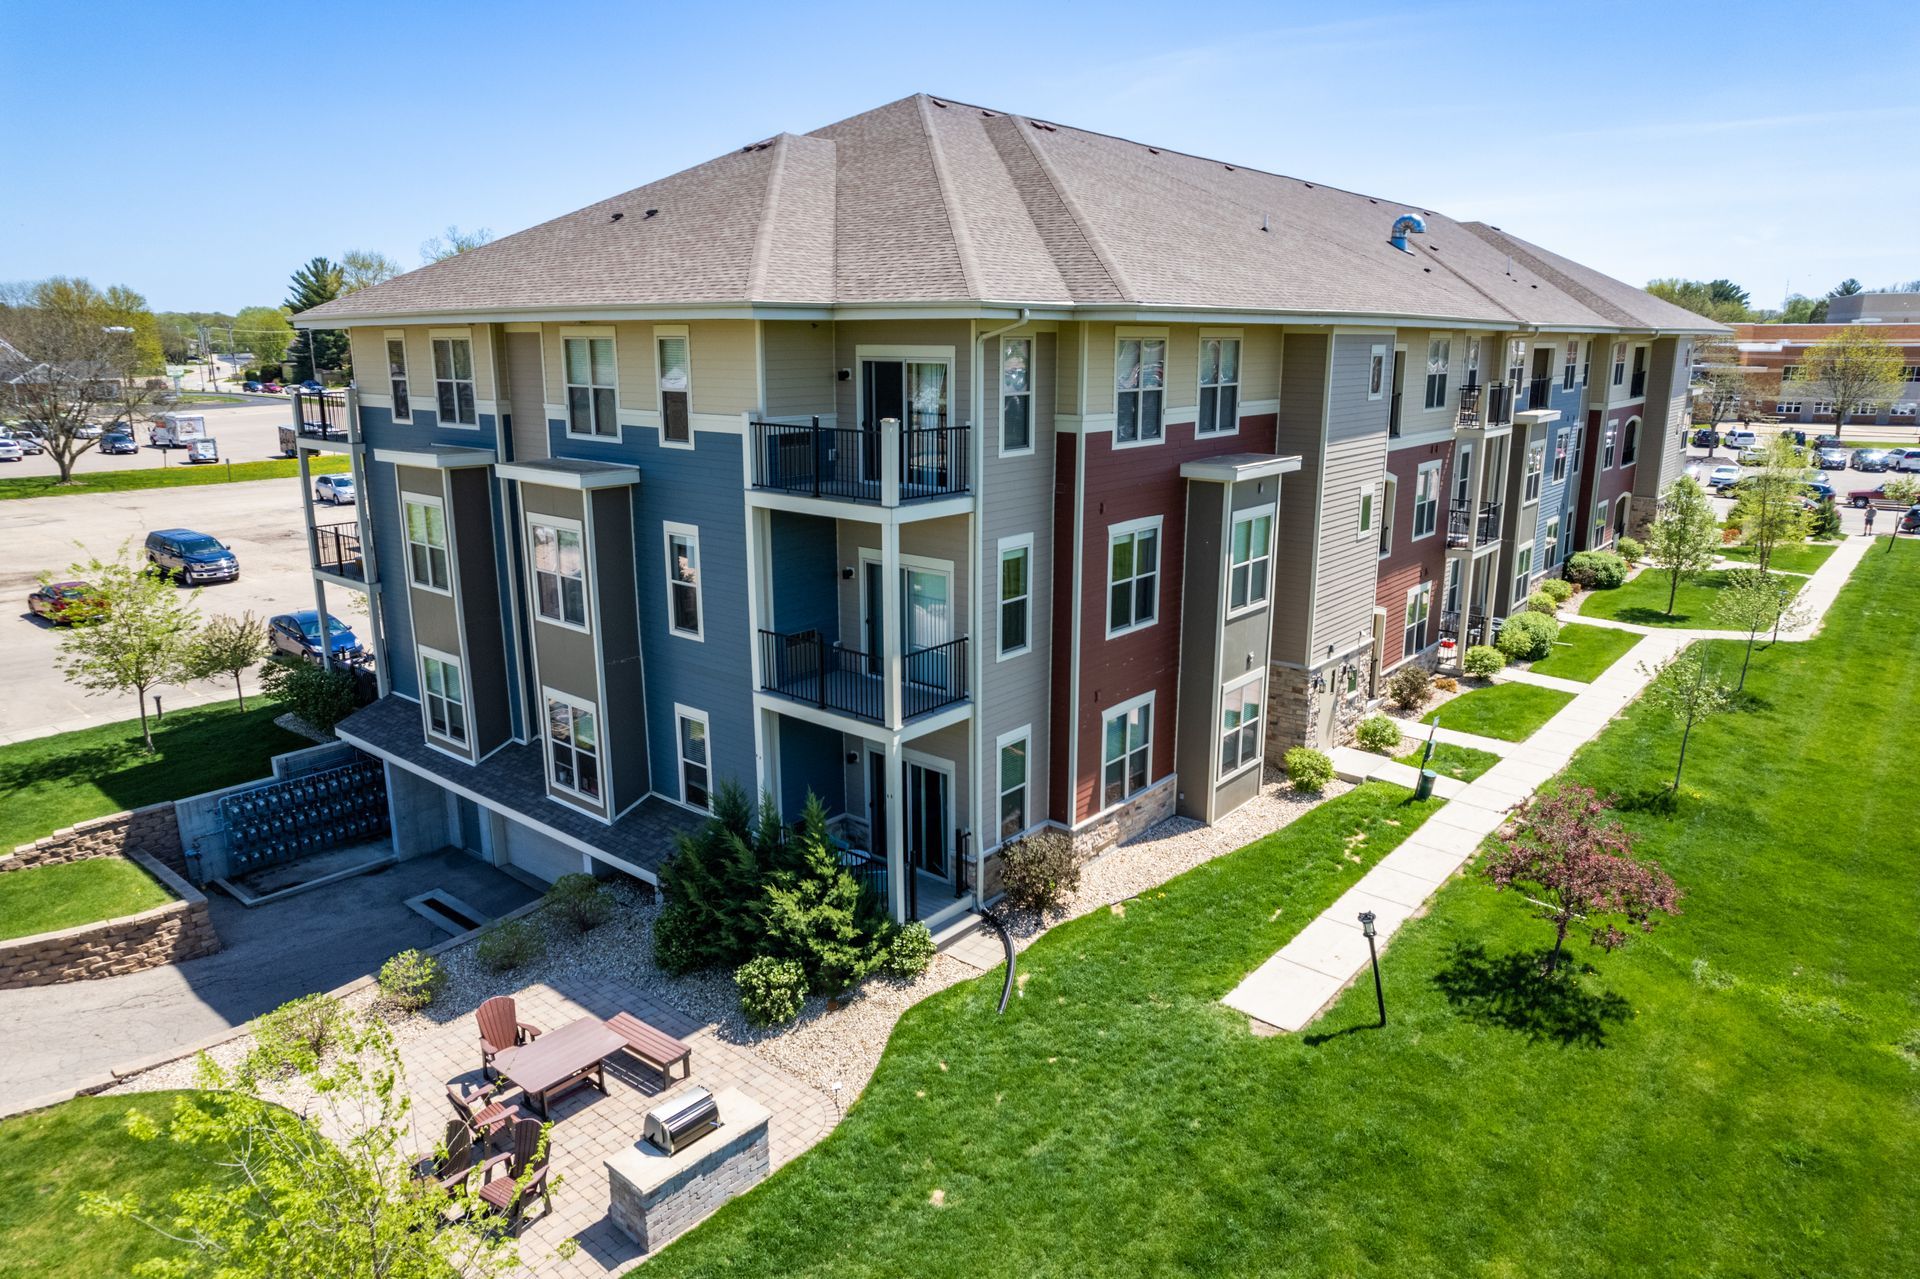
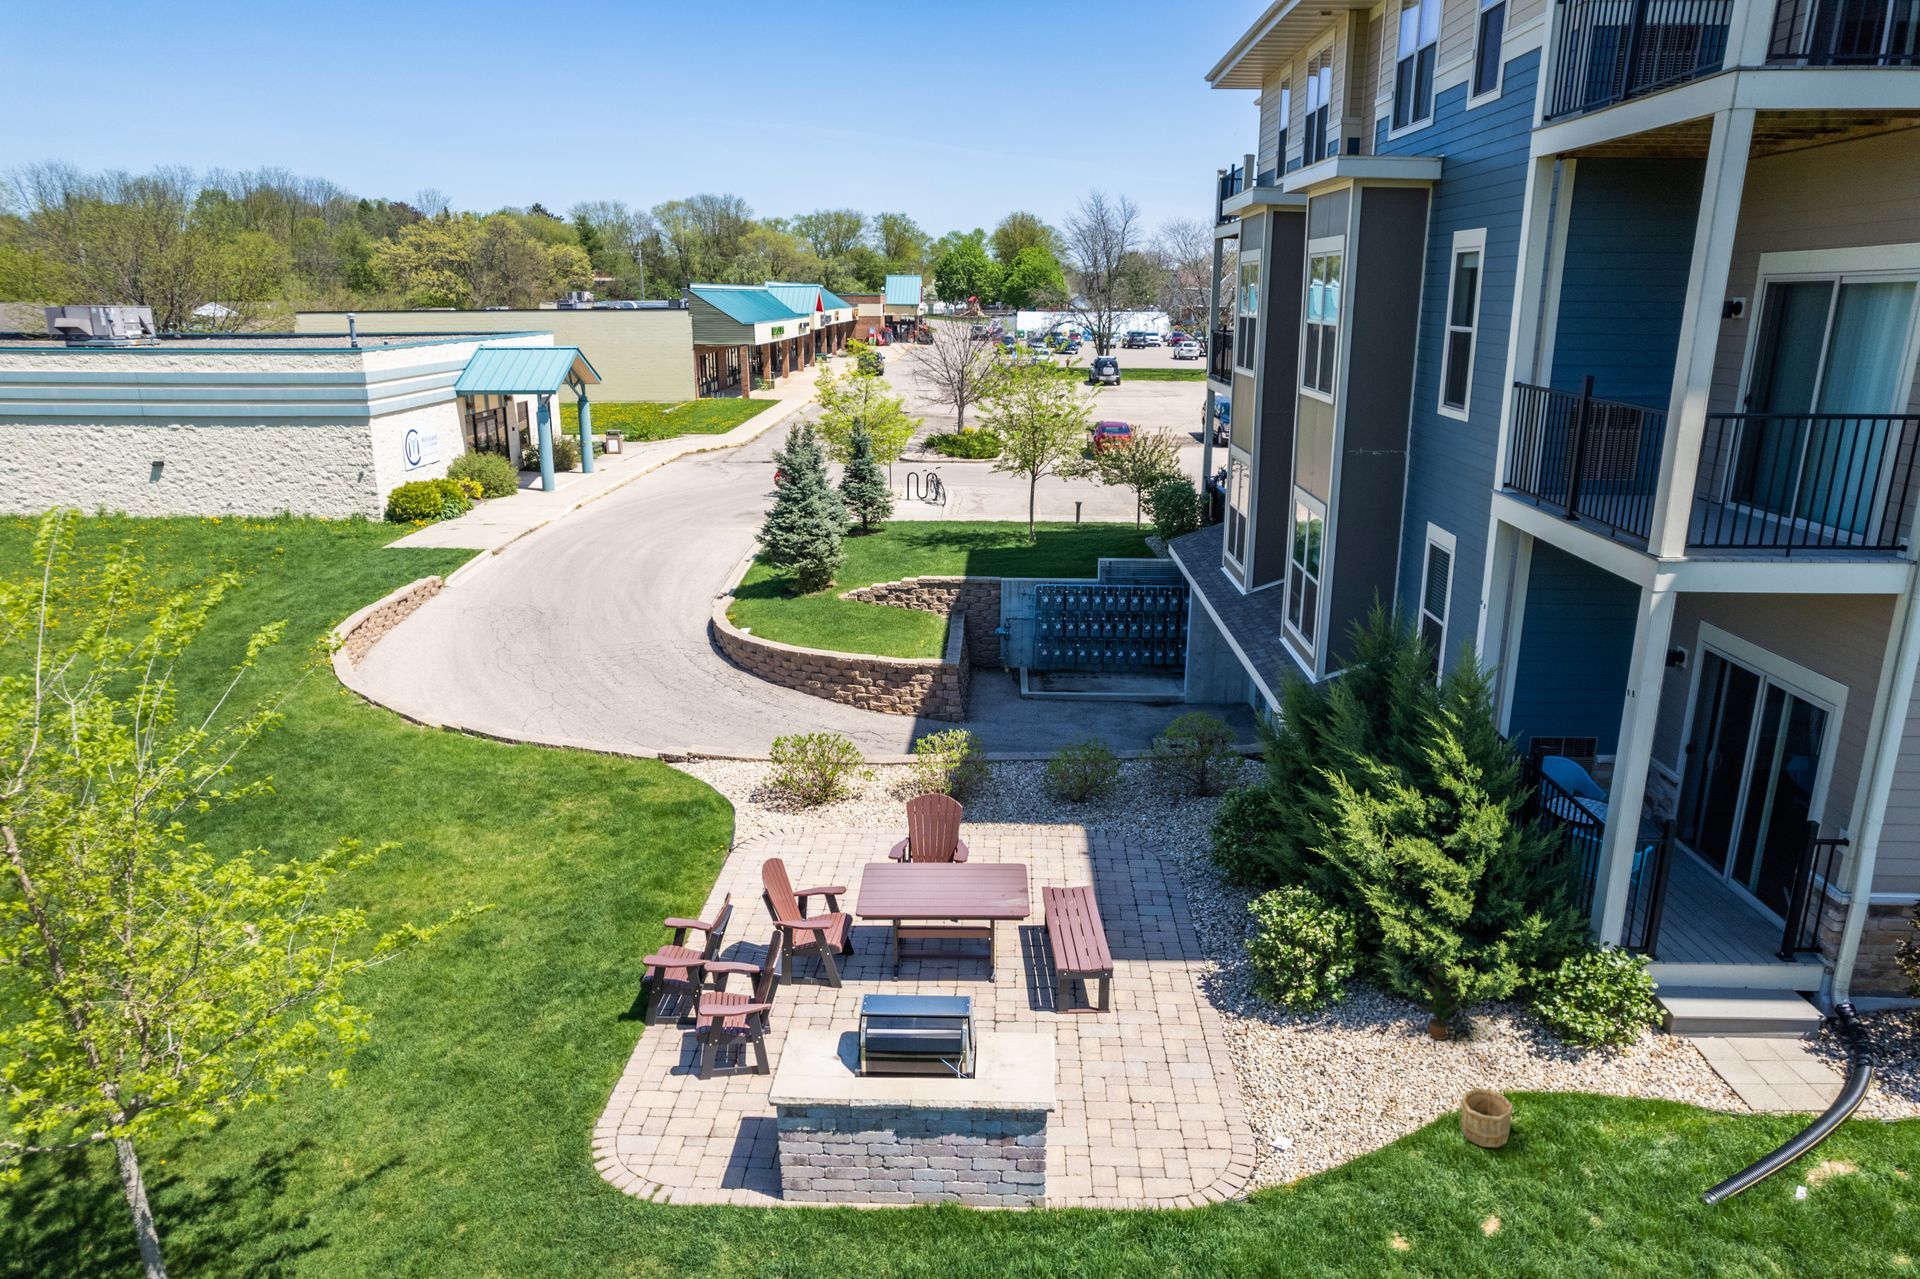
wooden bucket: none [879,1019,906,1052] -> present [1461,1089,1513,1148]

